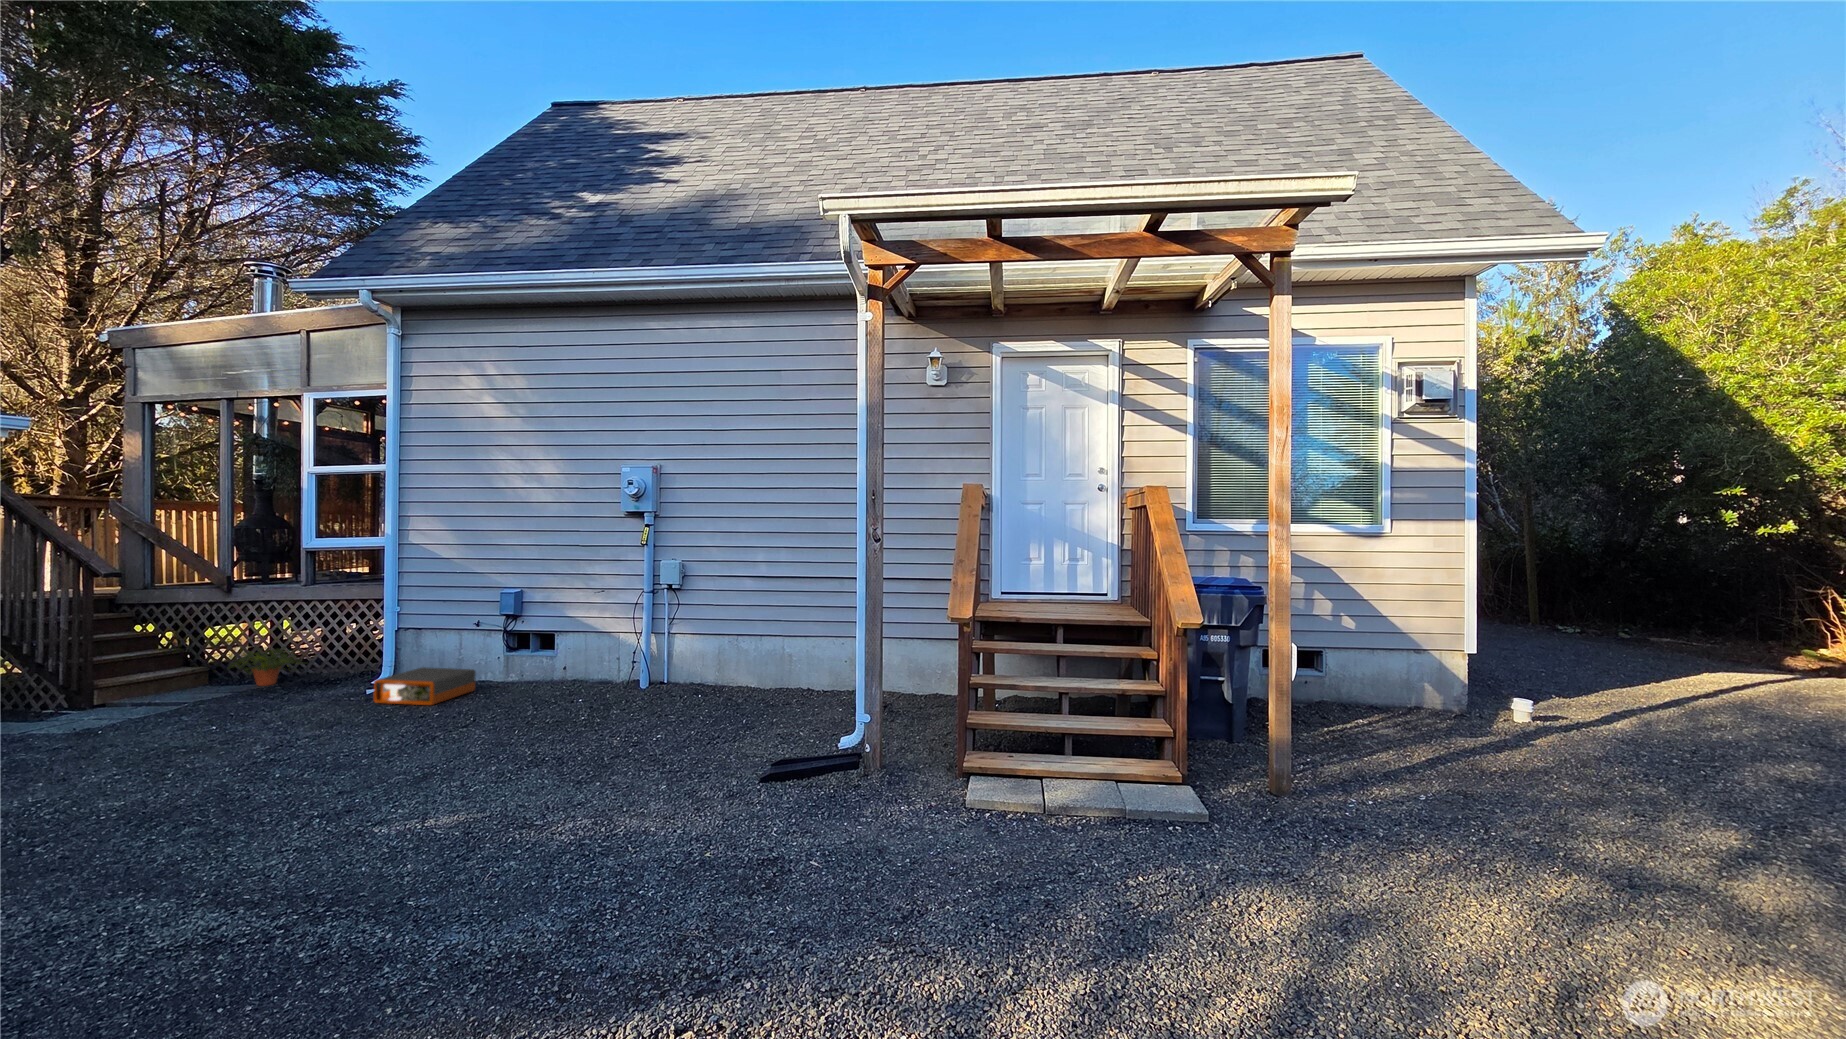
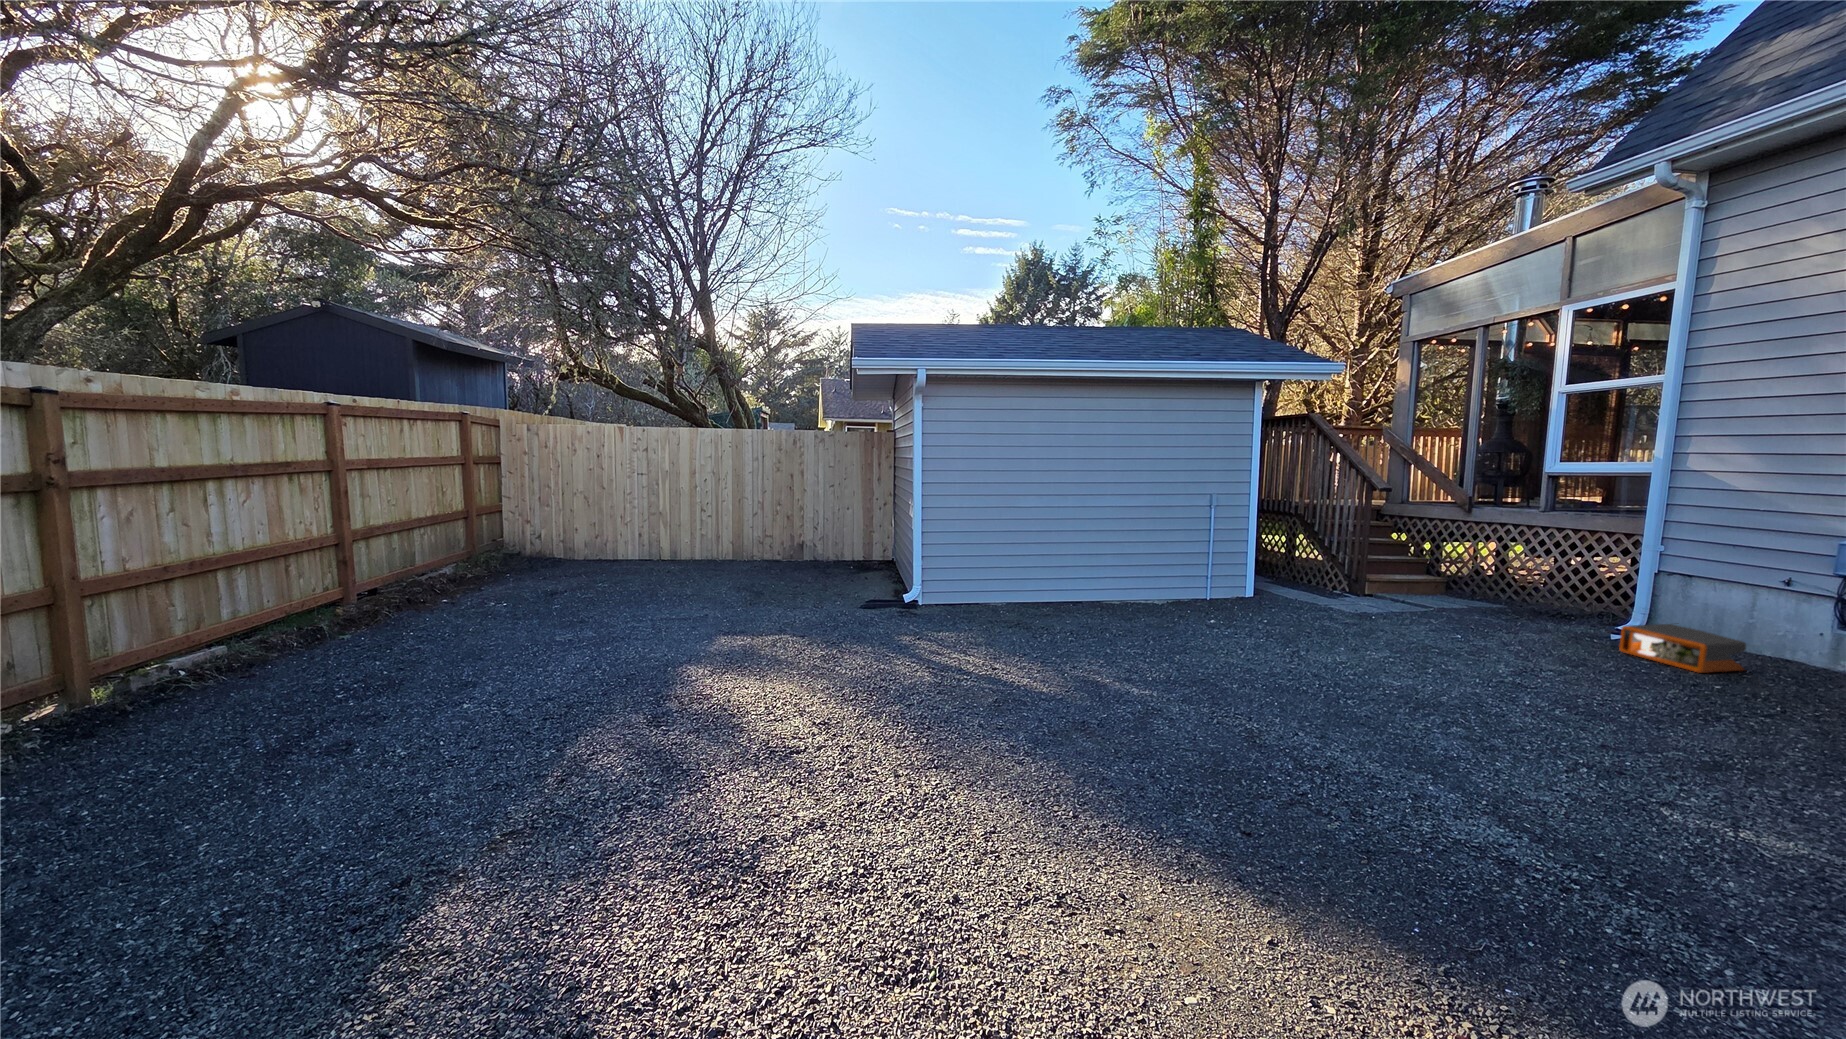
potted plant: present [228,647,306,686] -> none [1463,569,1542,607]

